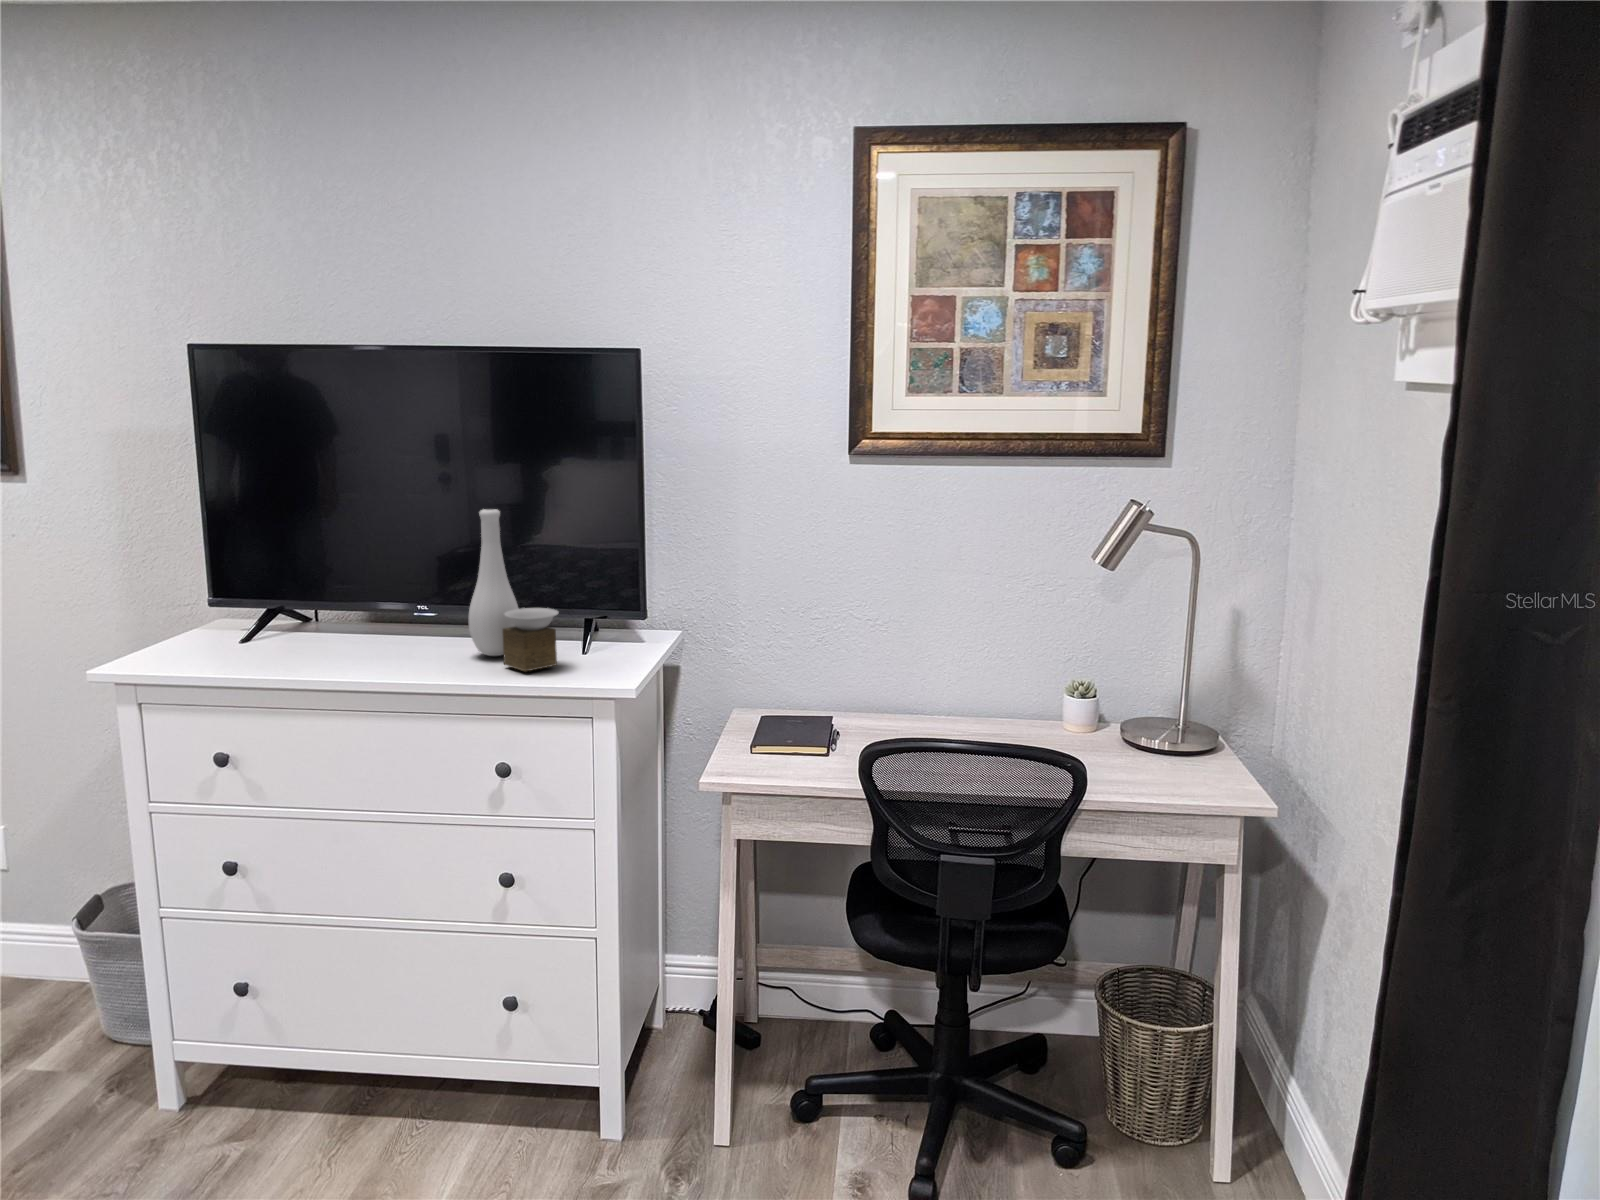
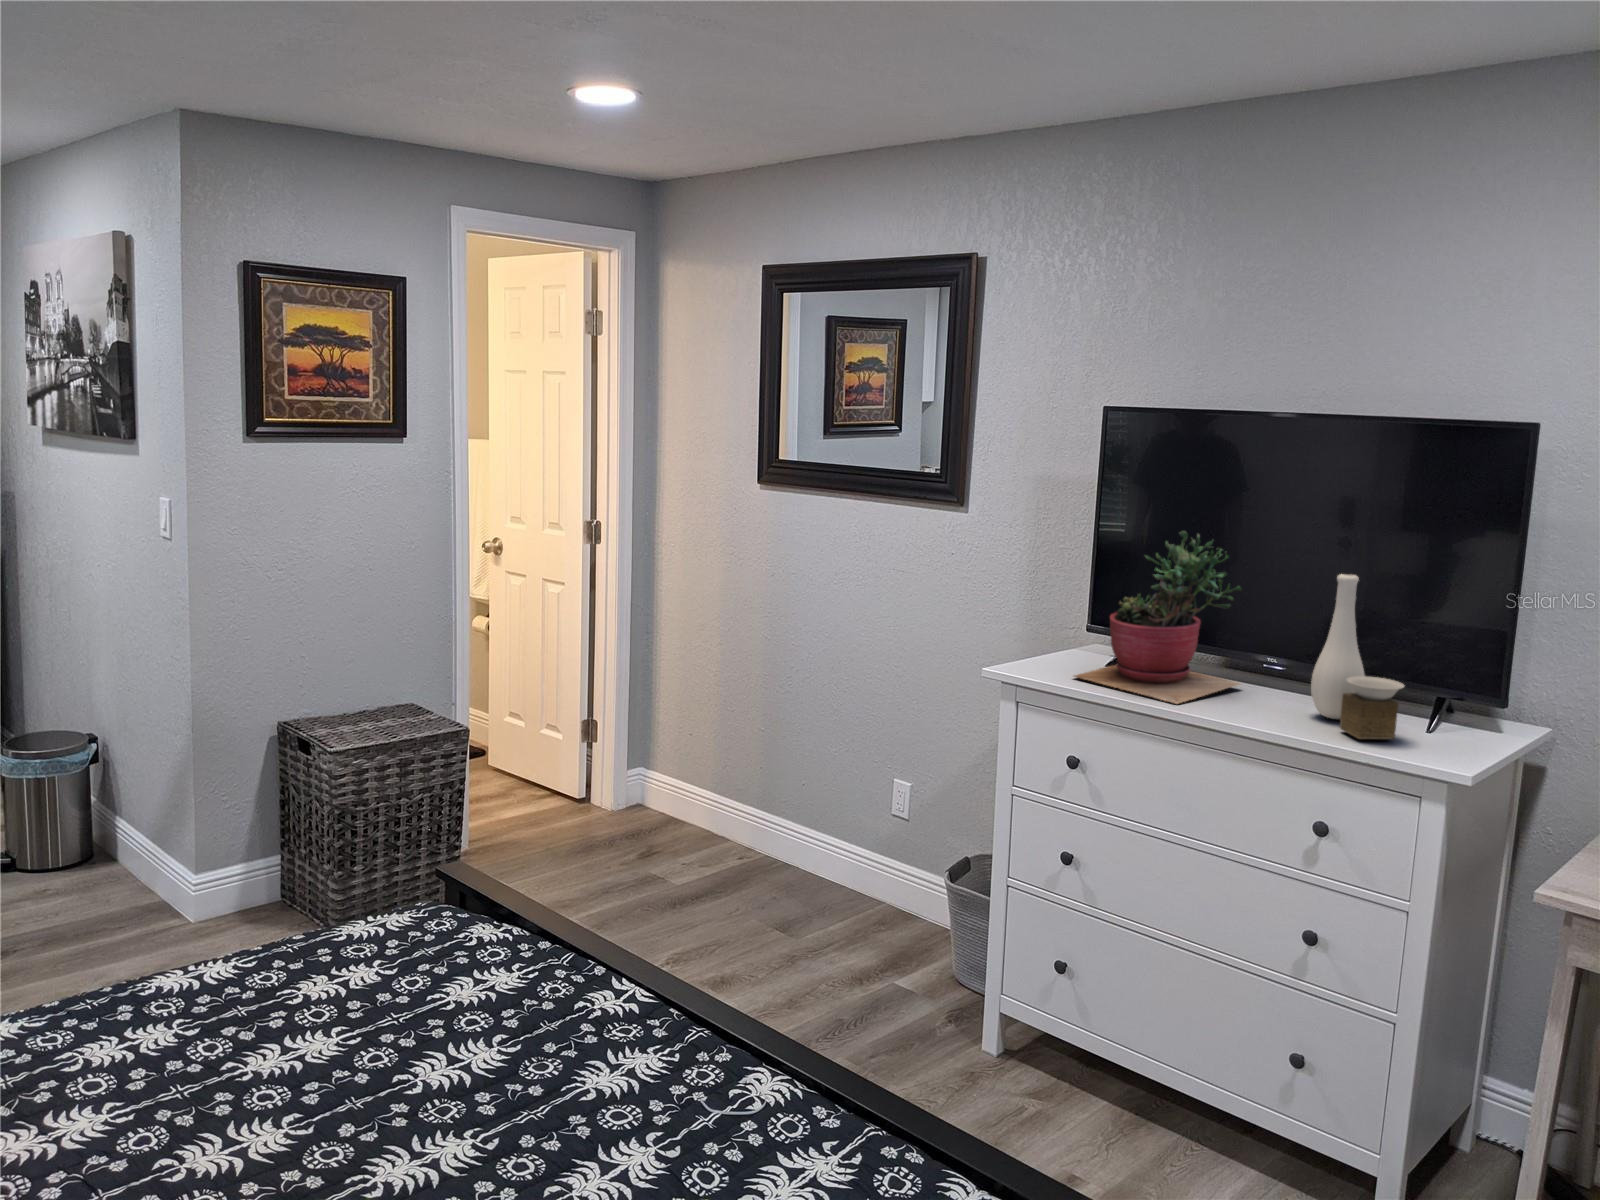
succulent plant: none [202,481,398,669] -> present [1075,531,1241,704]

